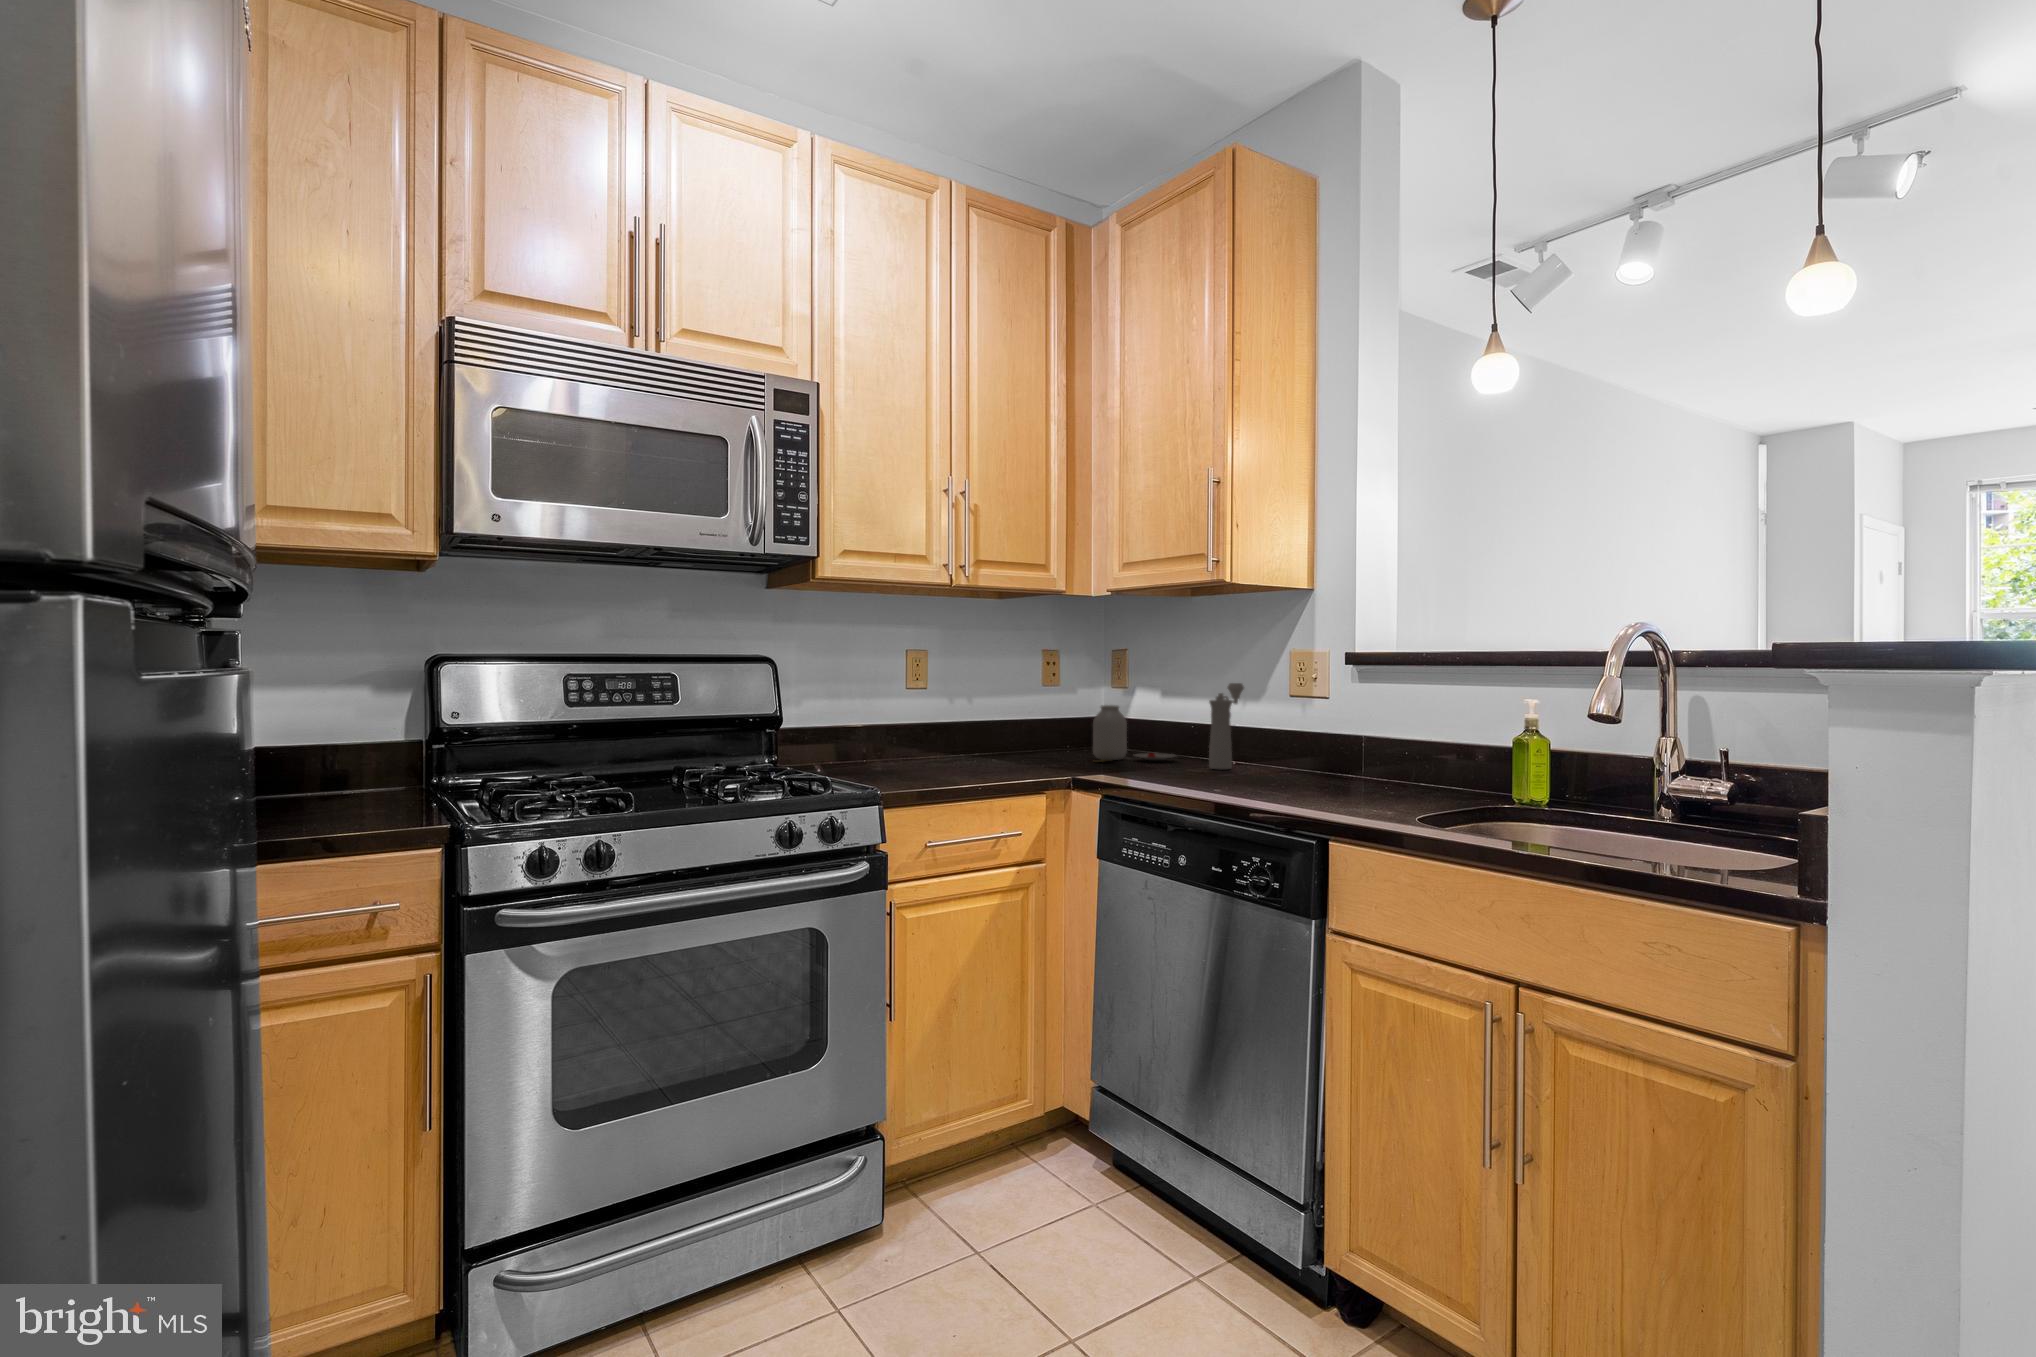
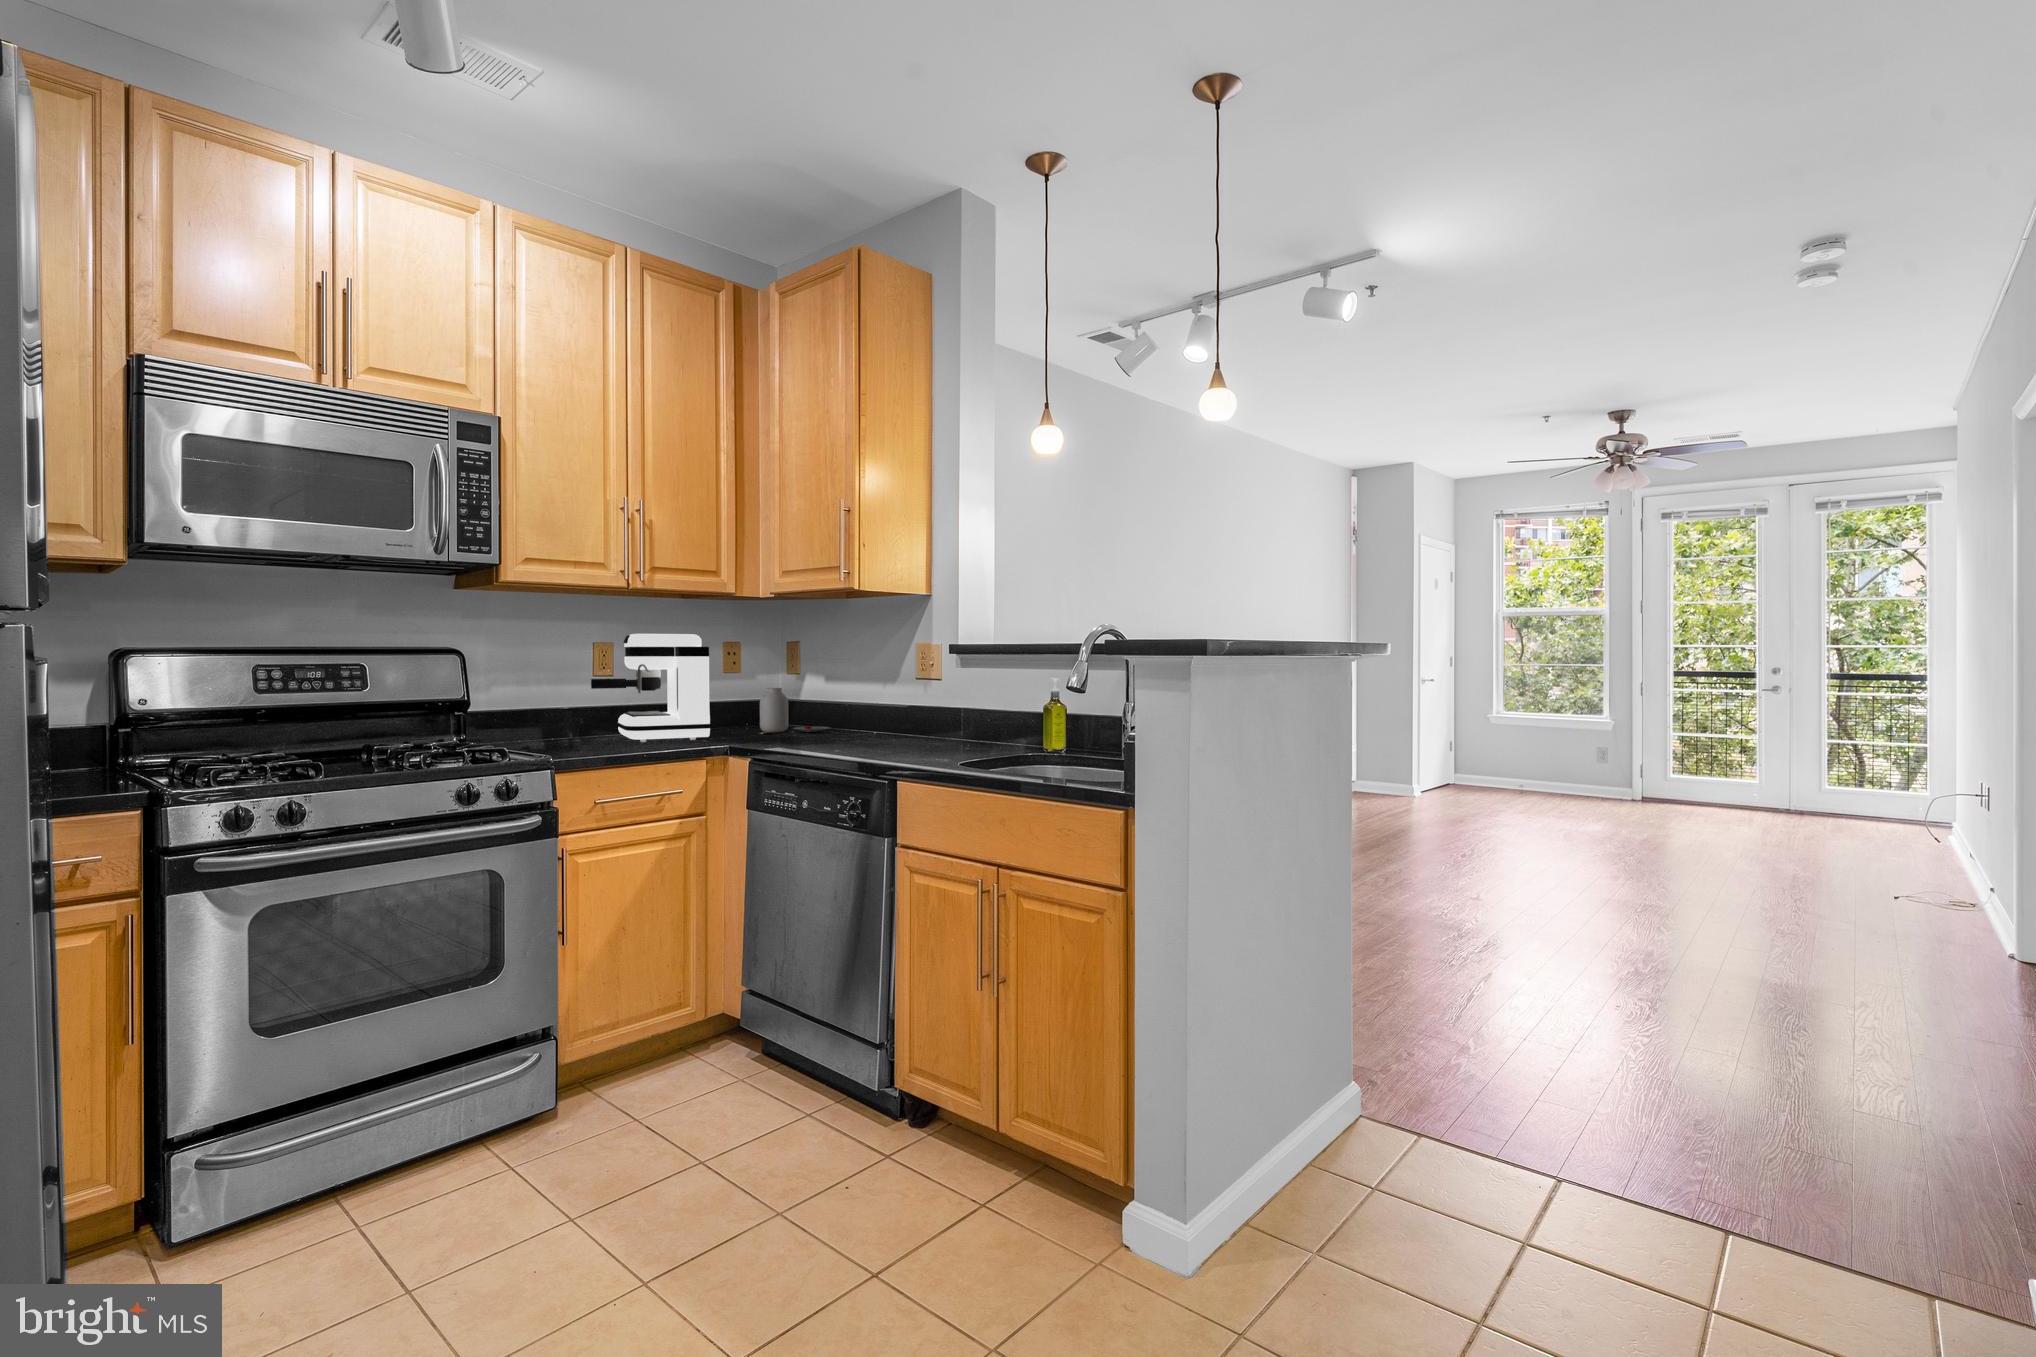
coffee maker: none [908,639,1045,771] -> present [591,634,710,742]
pepper mill: present [1209,683,1244,769] -> none [849,669,880,737]

